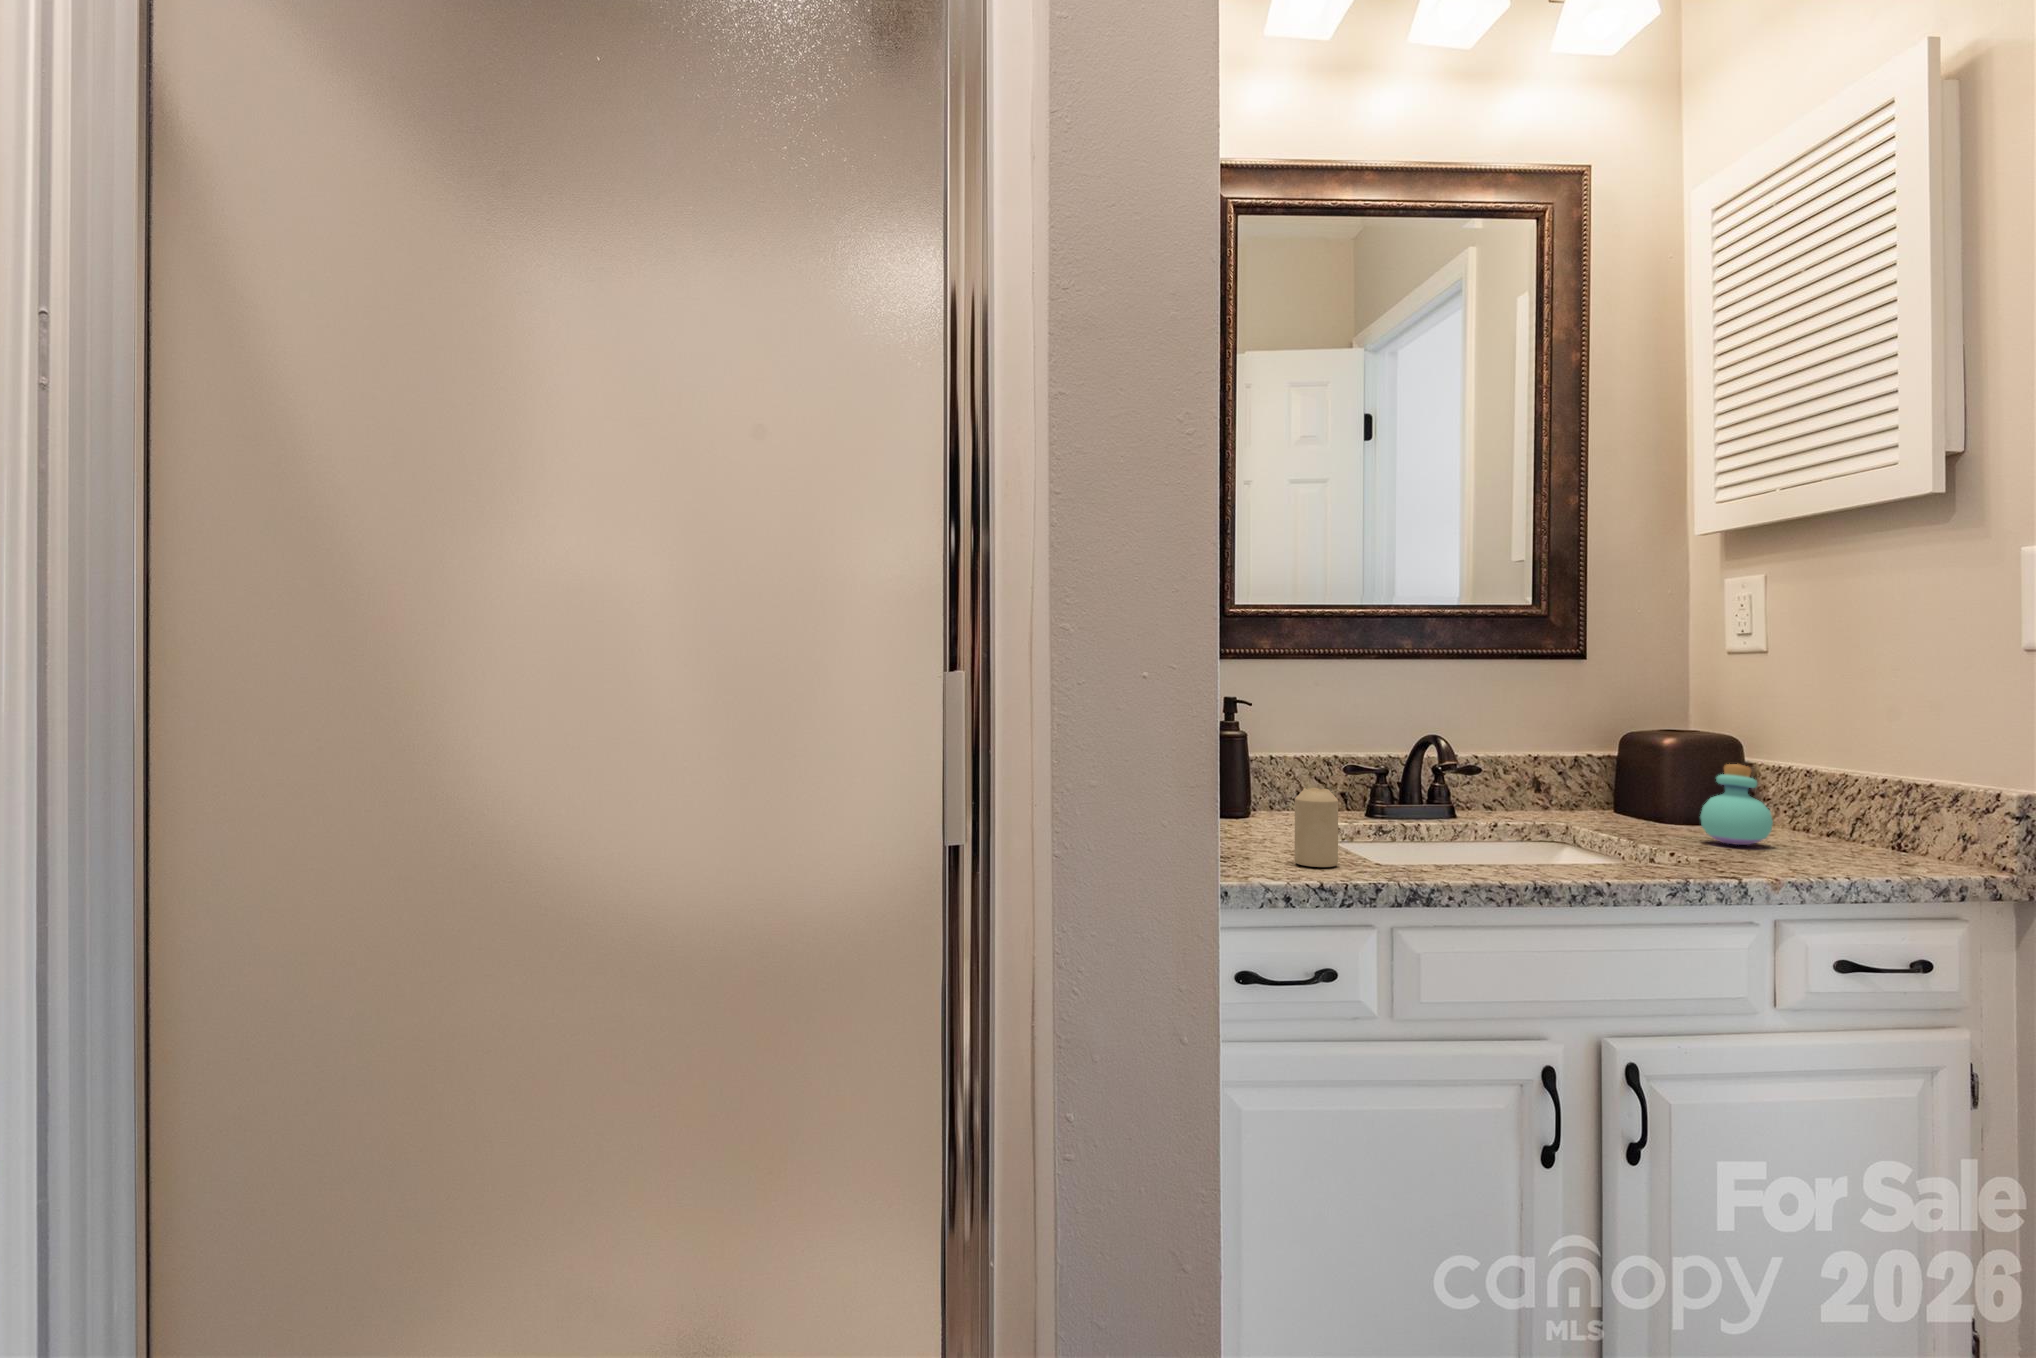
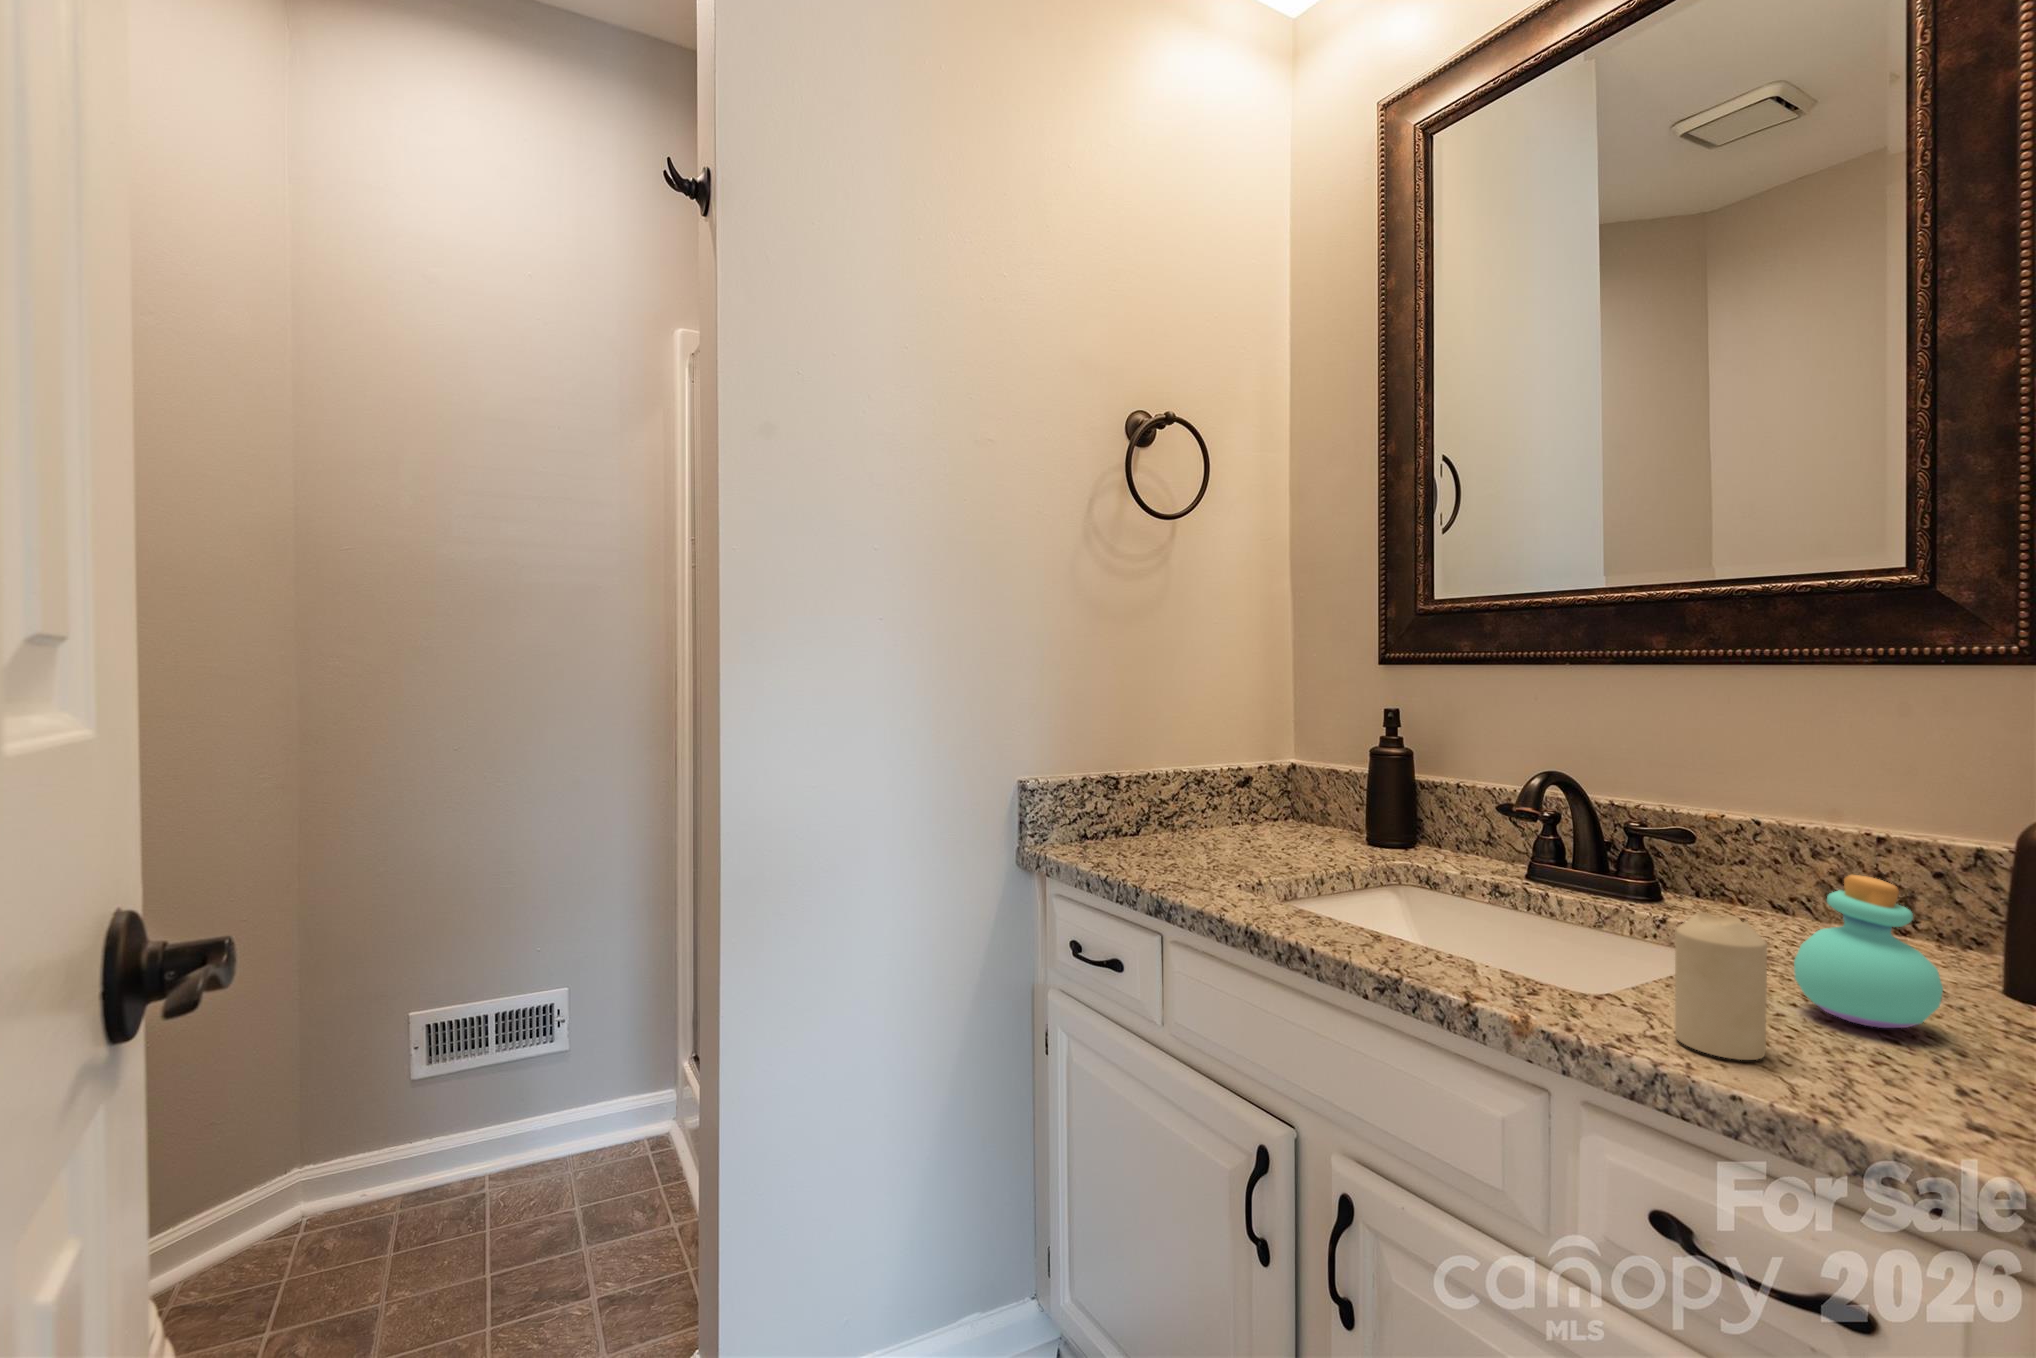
candle: present [1295,787,1338,867] -> present [1675,912,1767,1060]

